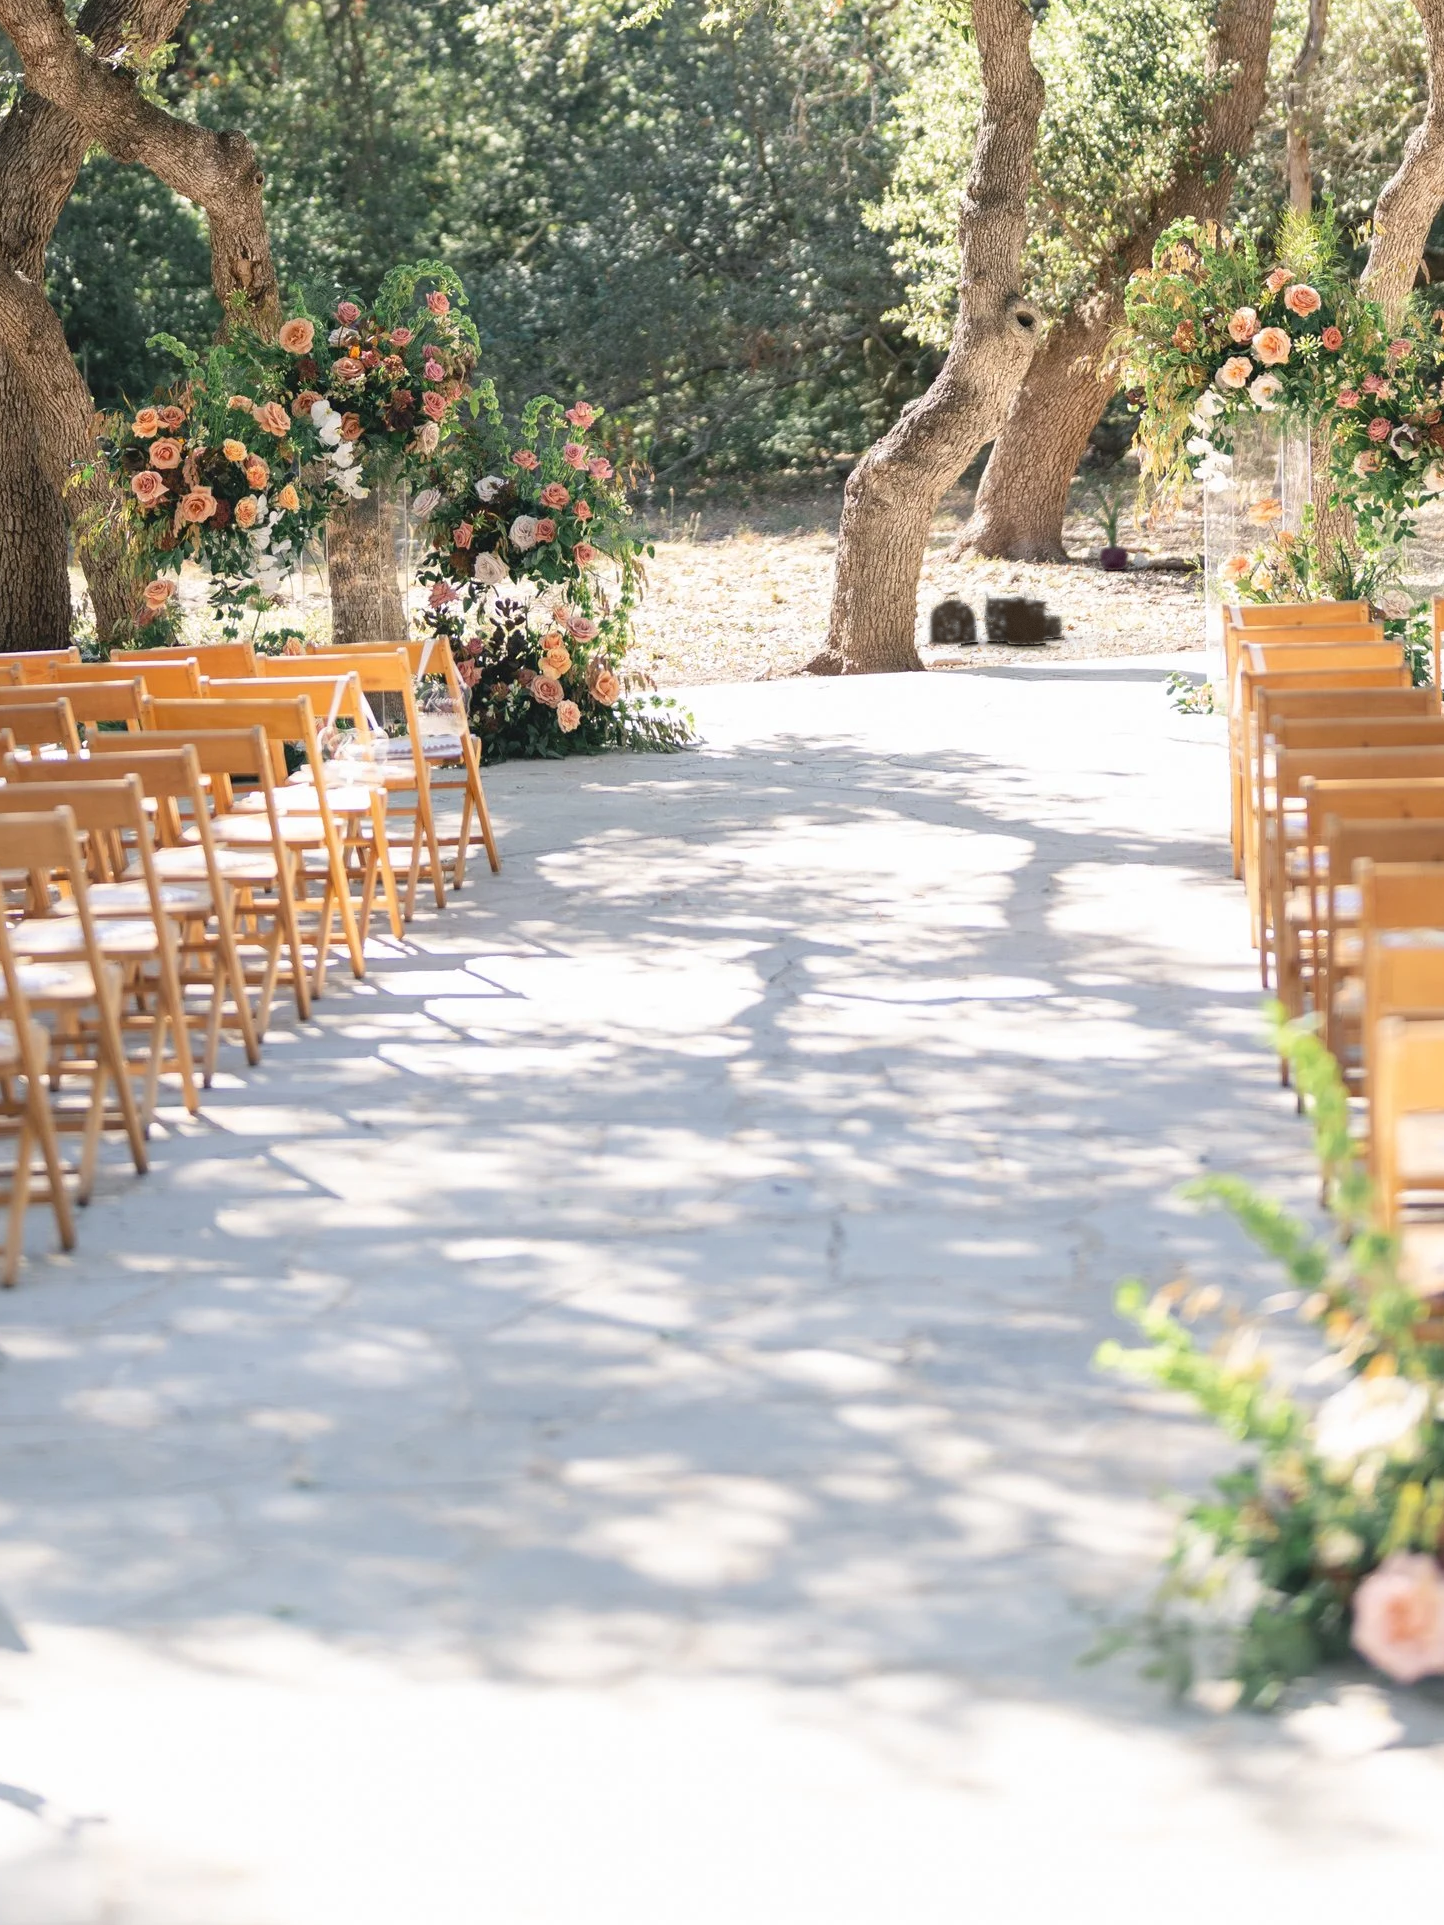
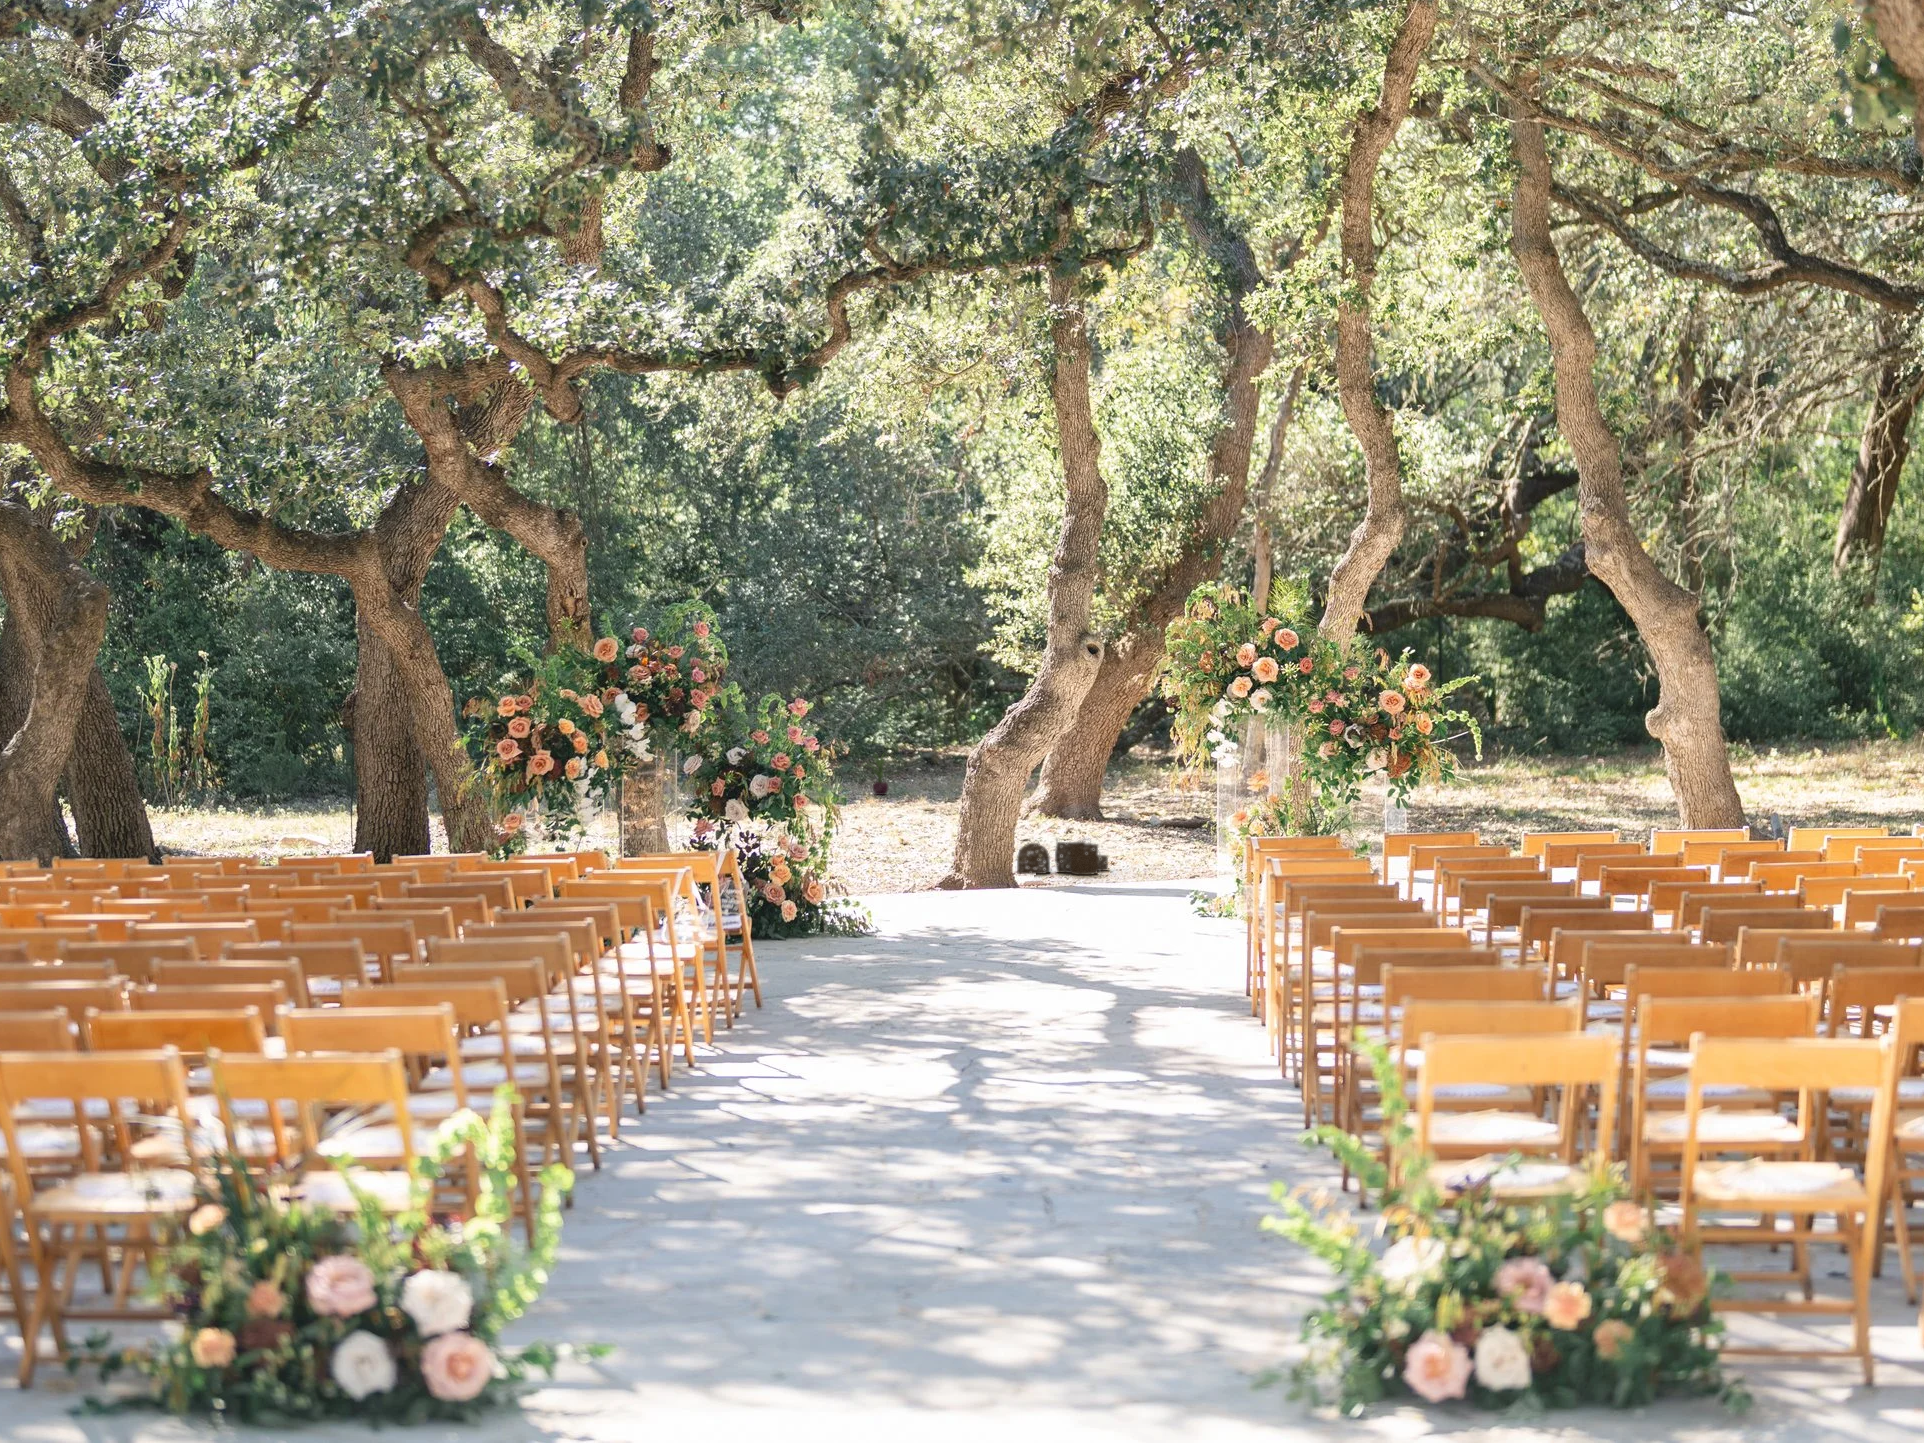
decorative plant: present [1093,495,1132,570] -> present [871,754,888,795]

